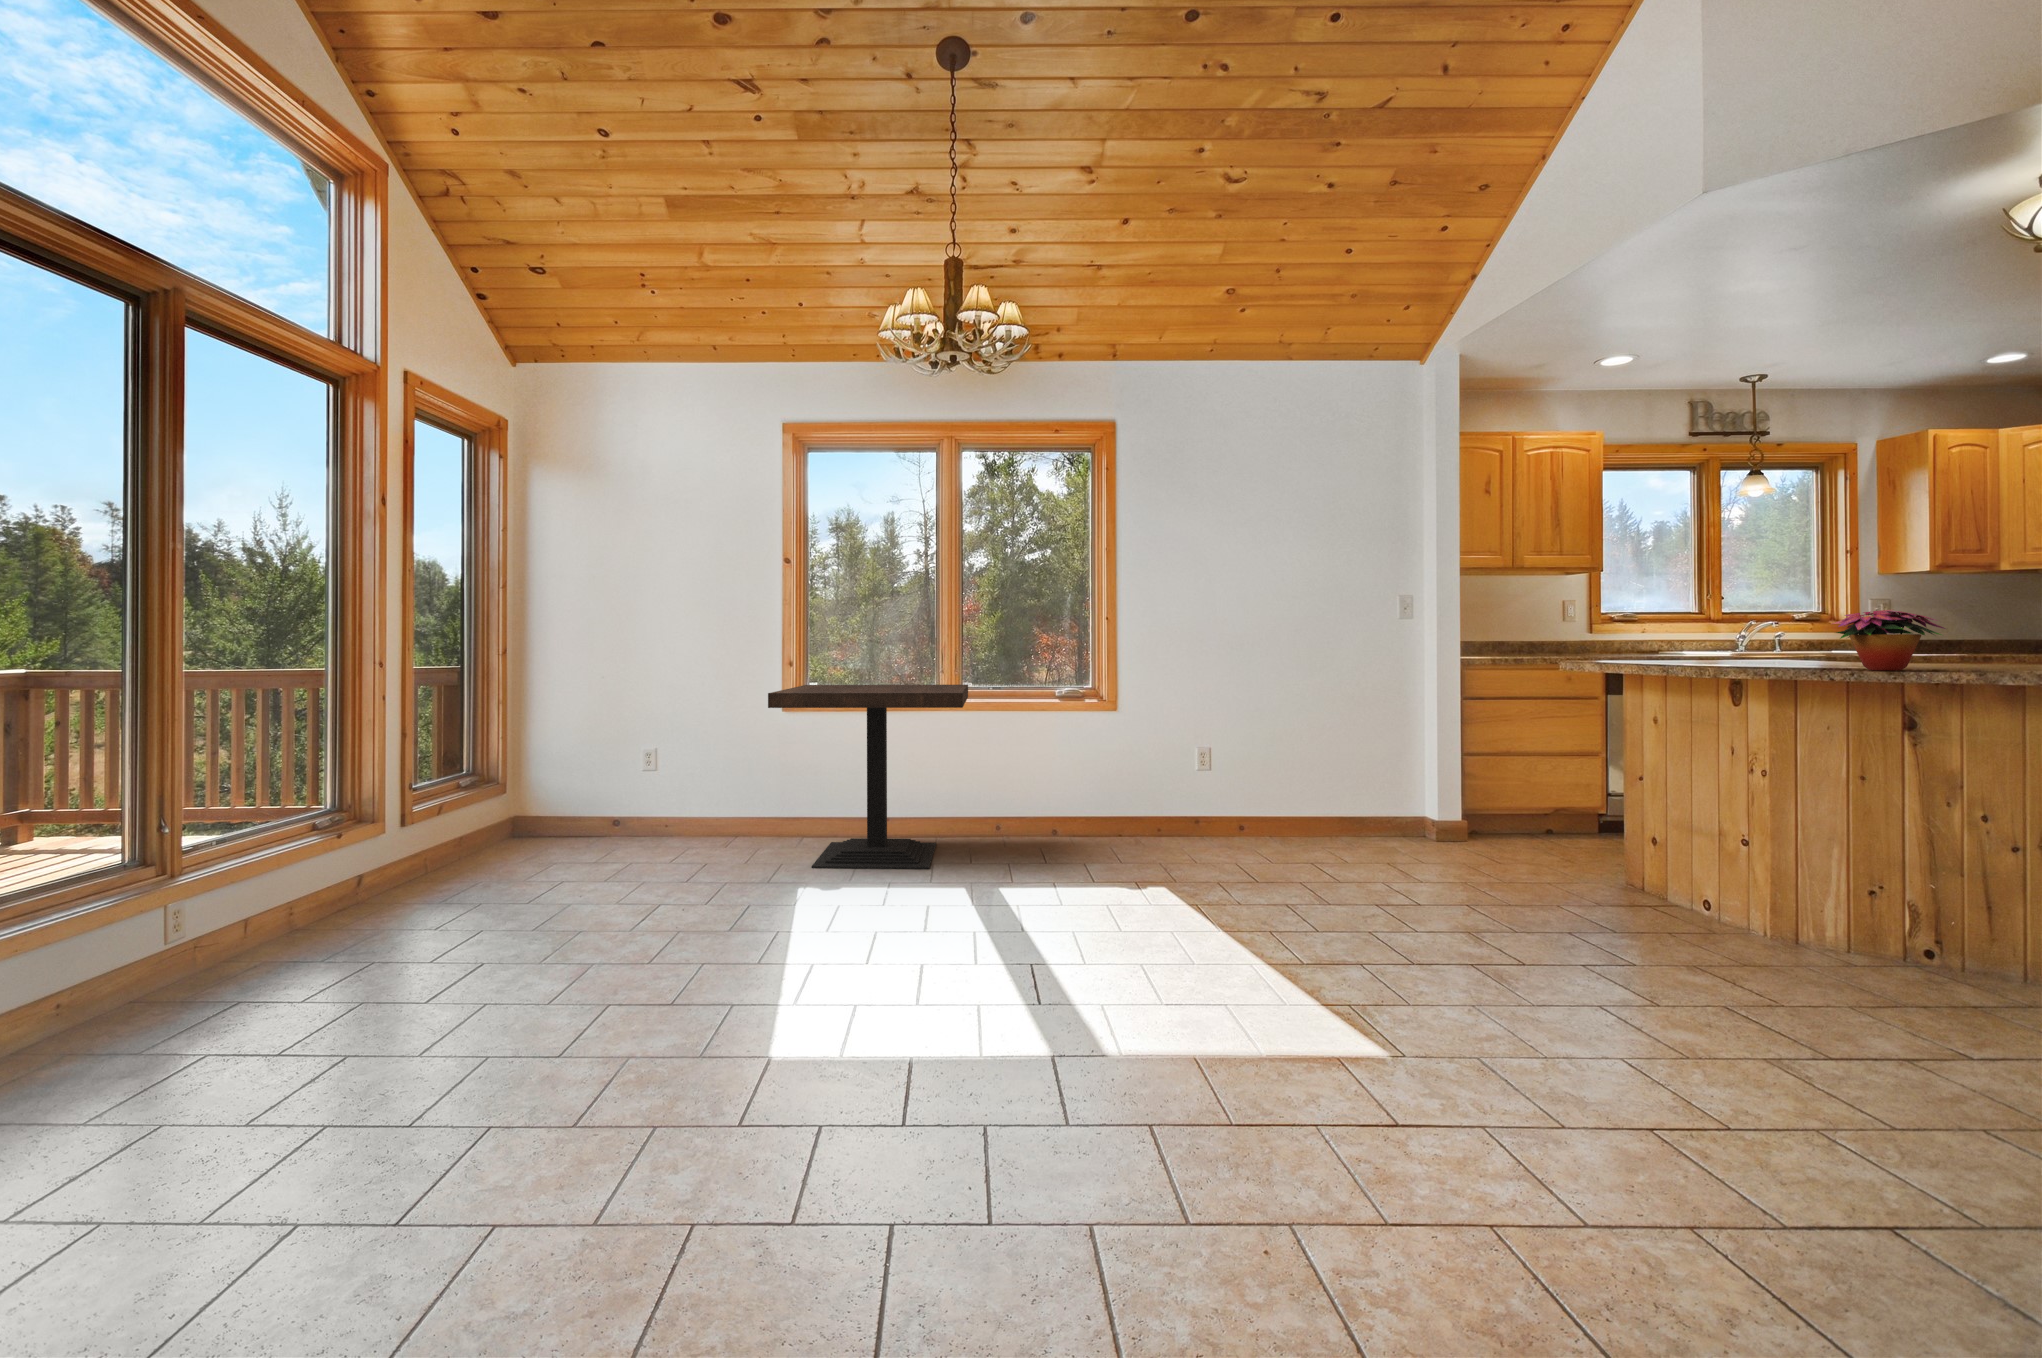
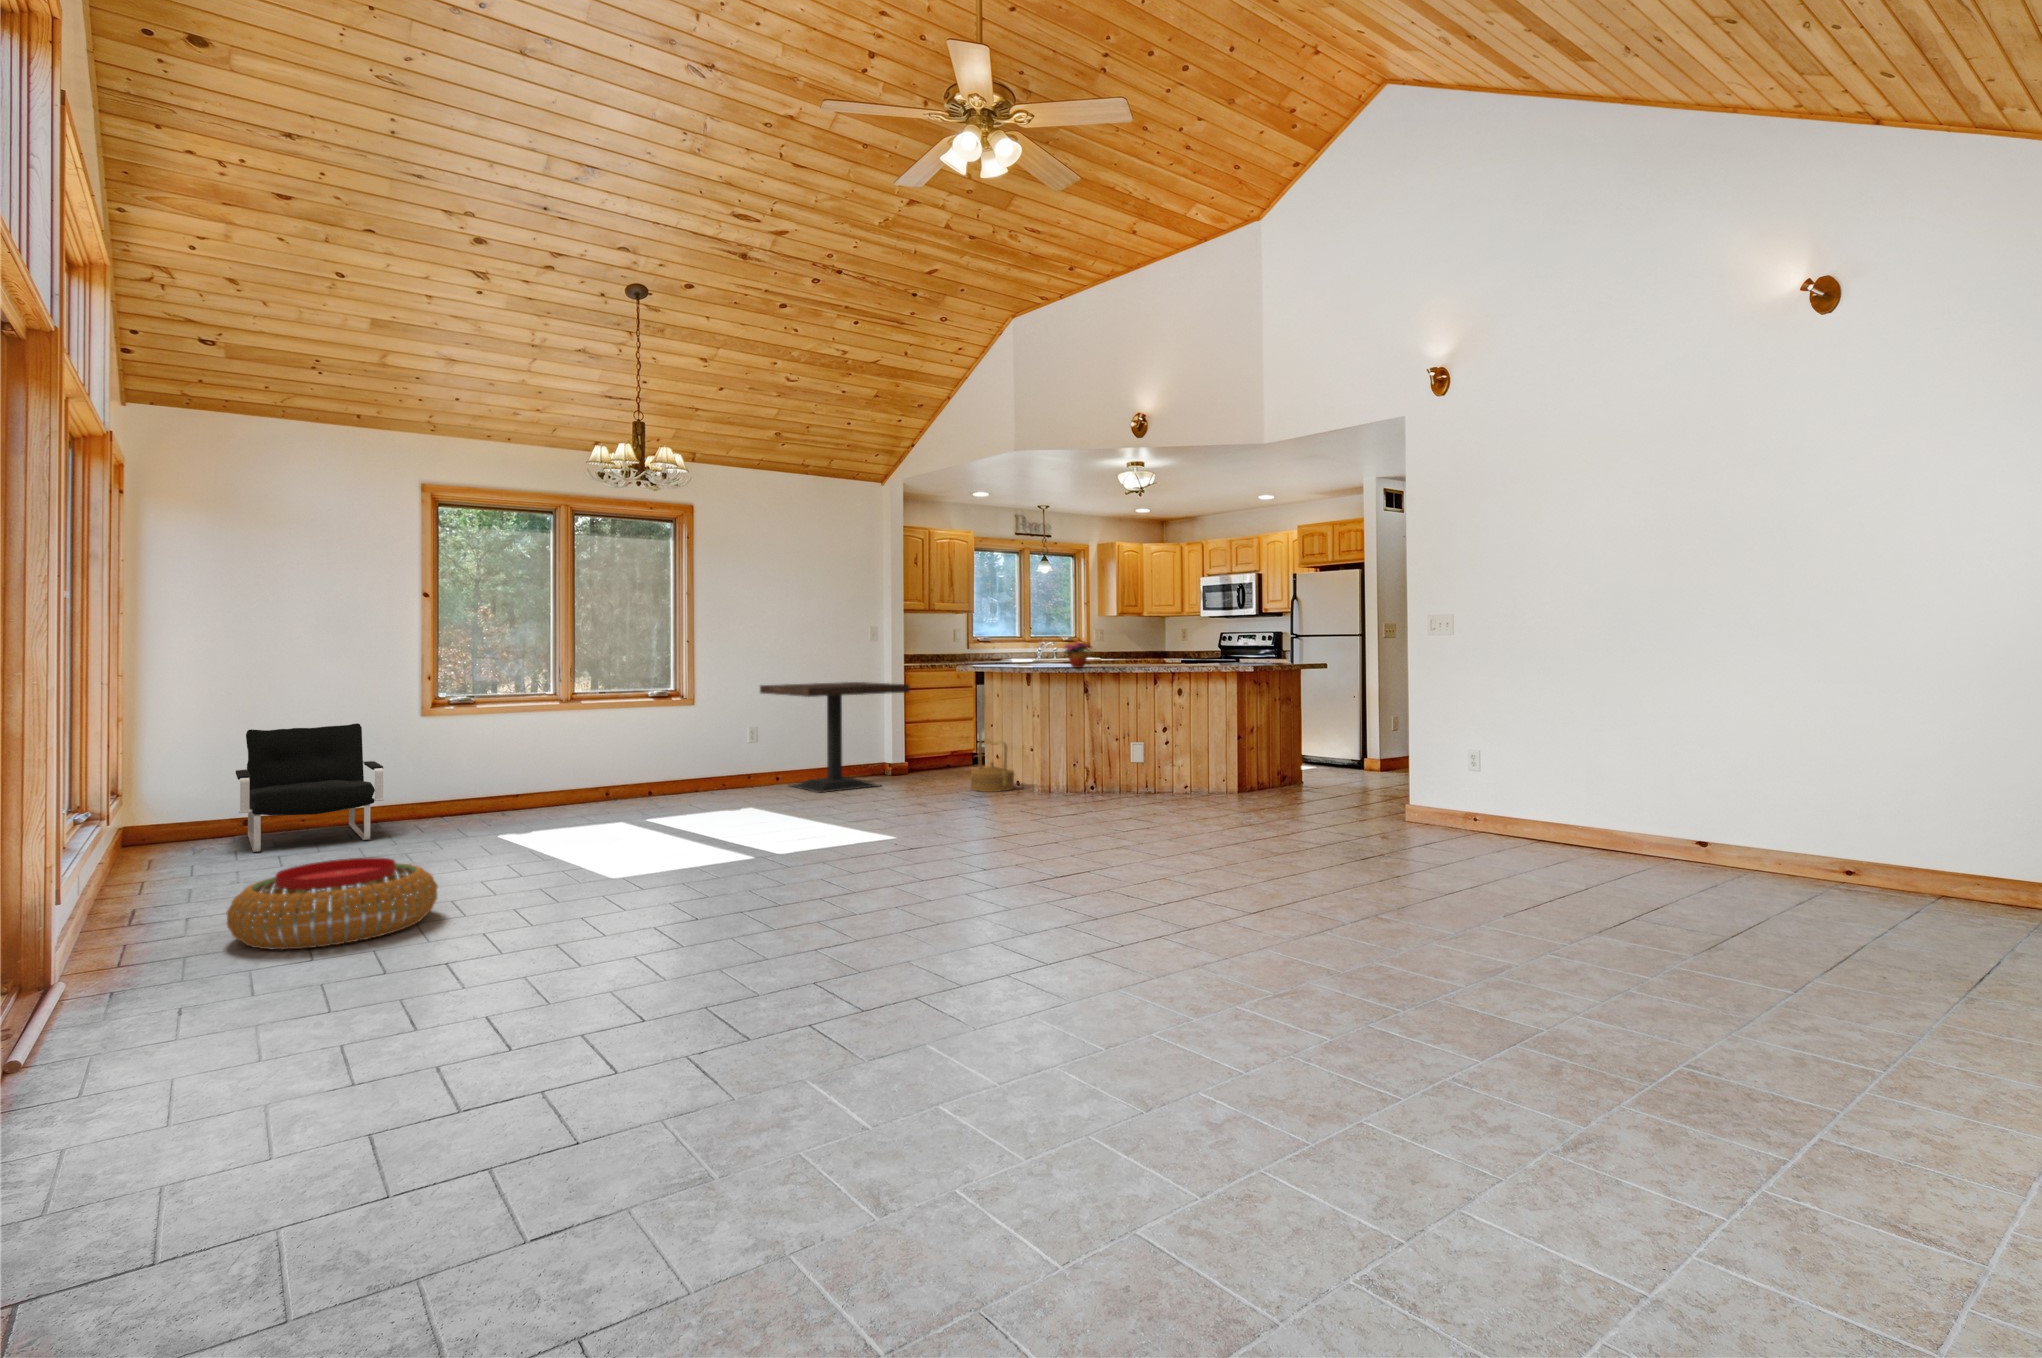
dining table: present [768,685,968,869] -> present [760,682,910,793]
armchair: none [544,717,714,868] -> present [236,723,384,852]
woven basket: none [1587,807,1698,923] -> present [970,739,1014,792]
pouf: none [74,958,435,1153] -> present [227,857,437,950]

